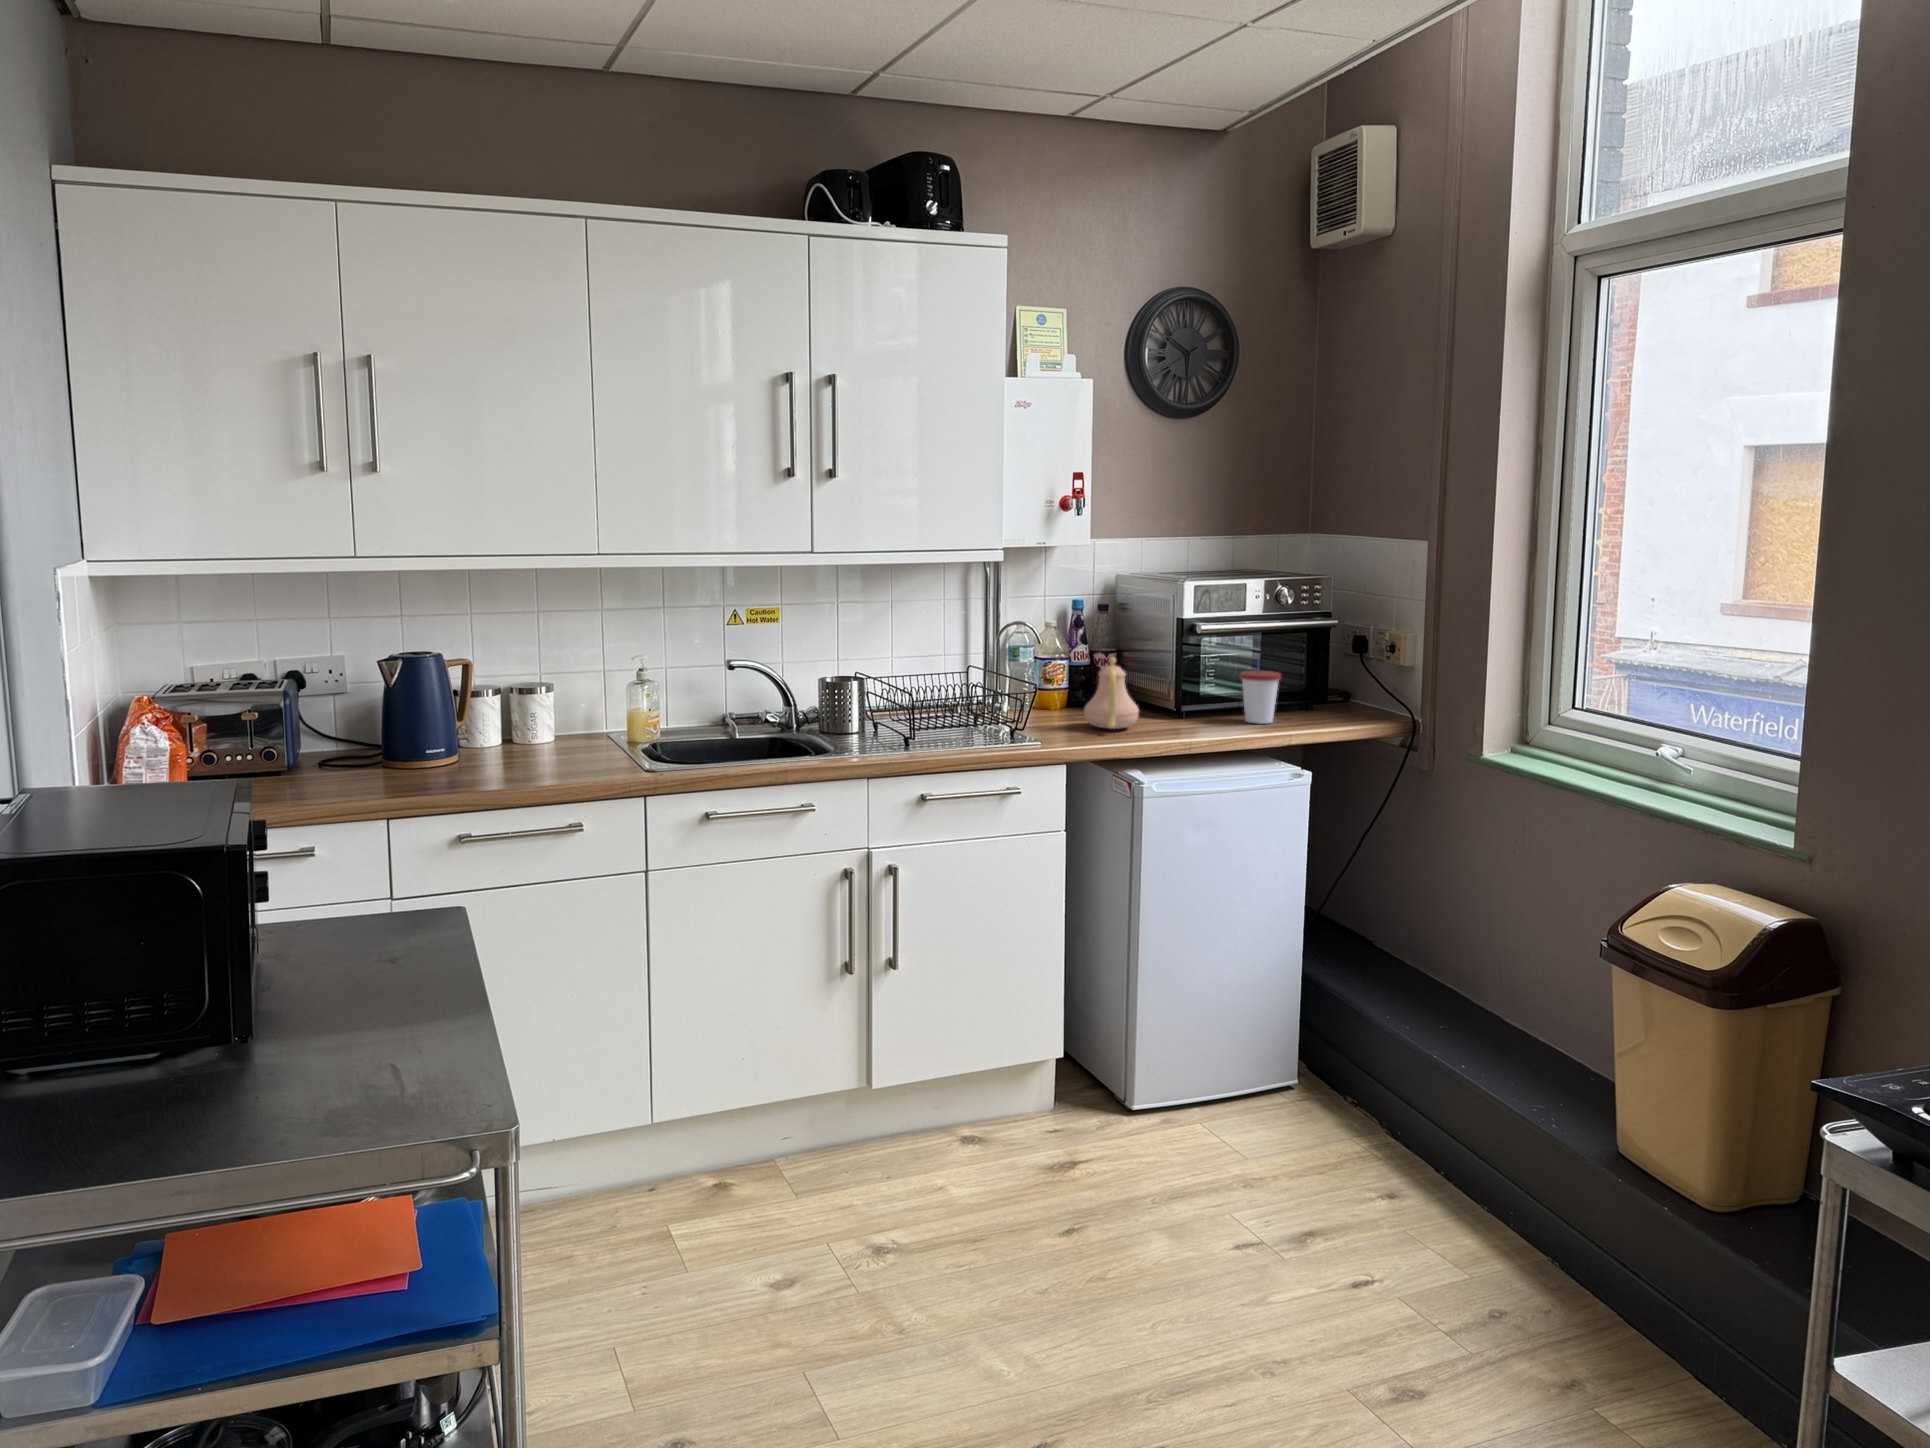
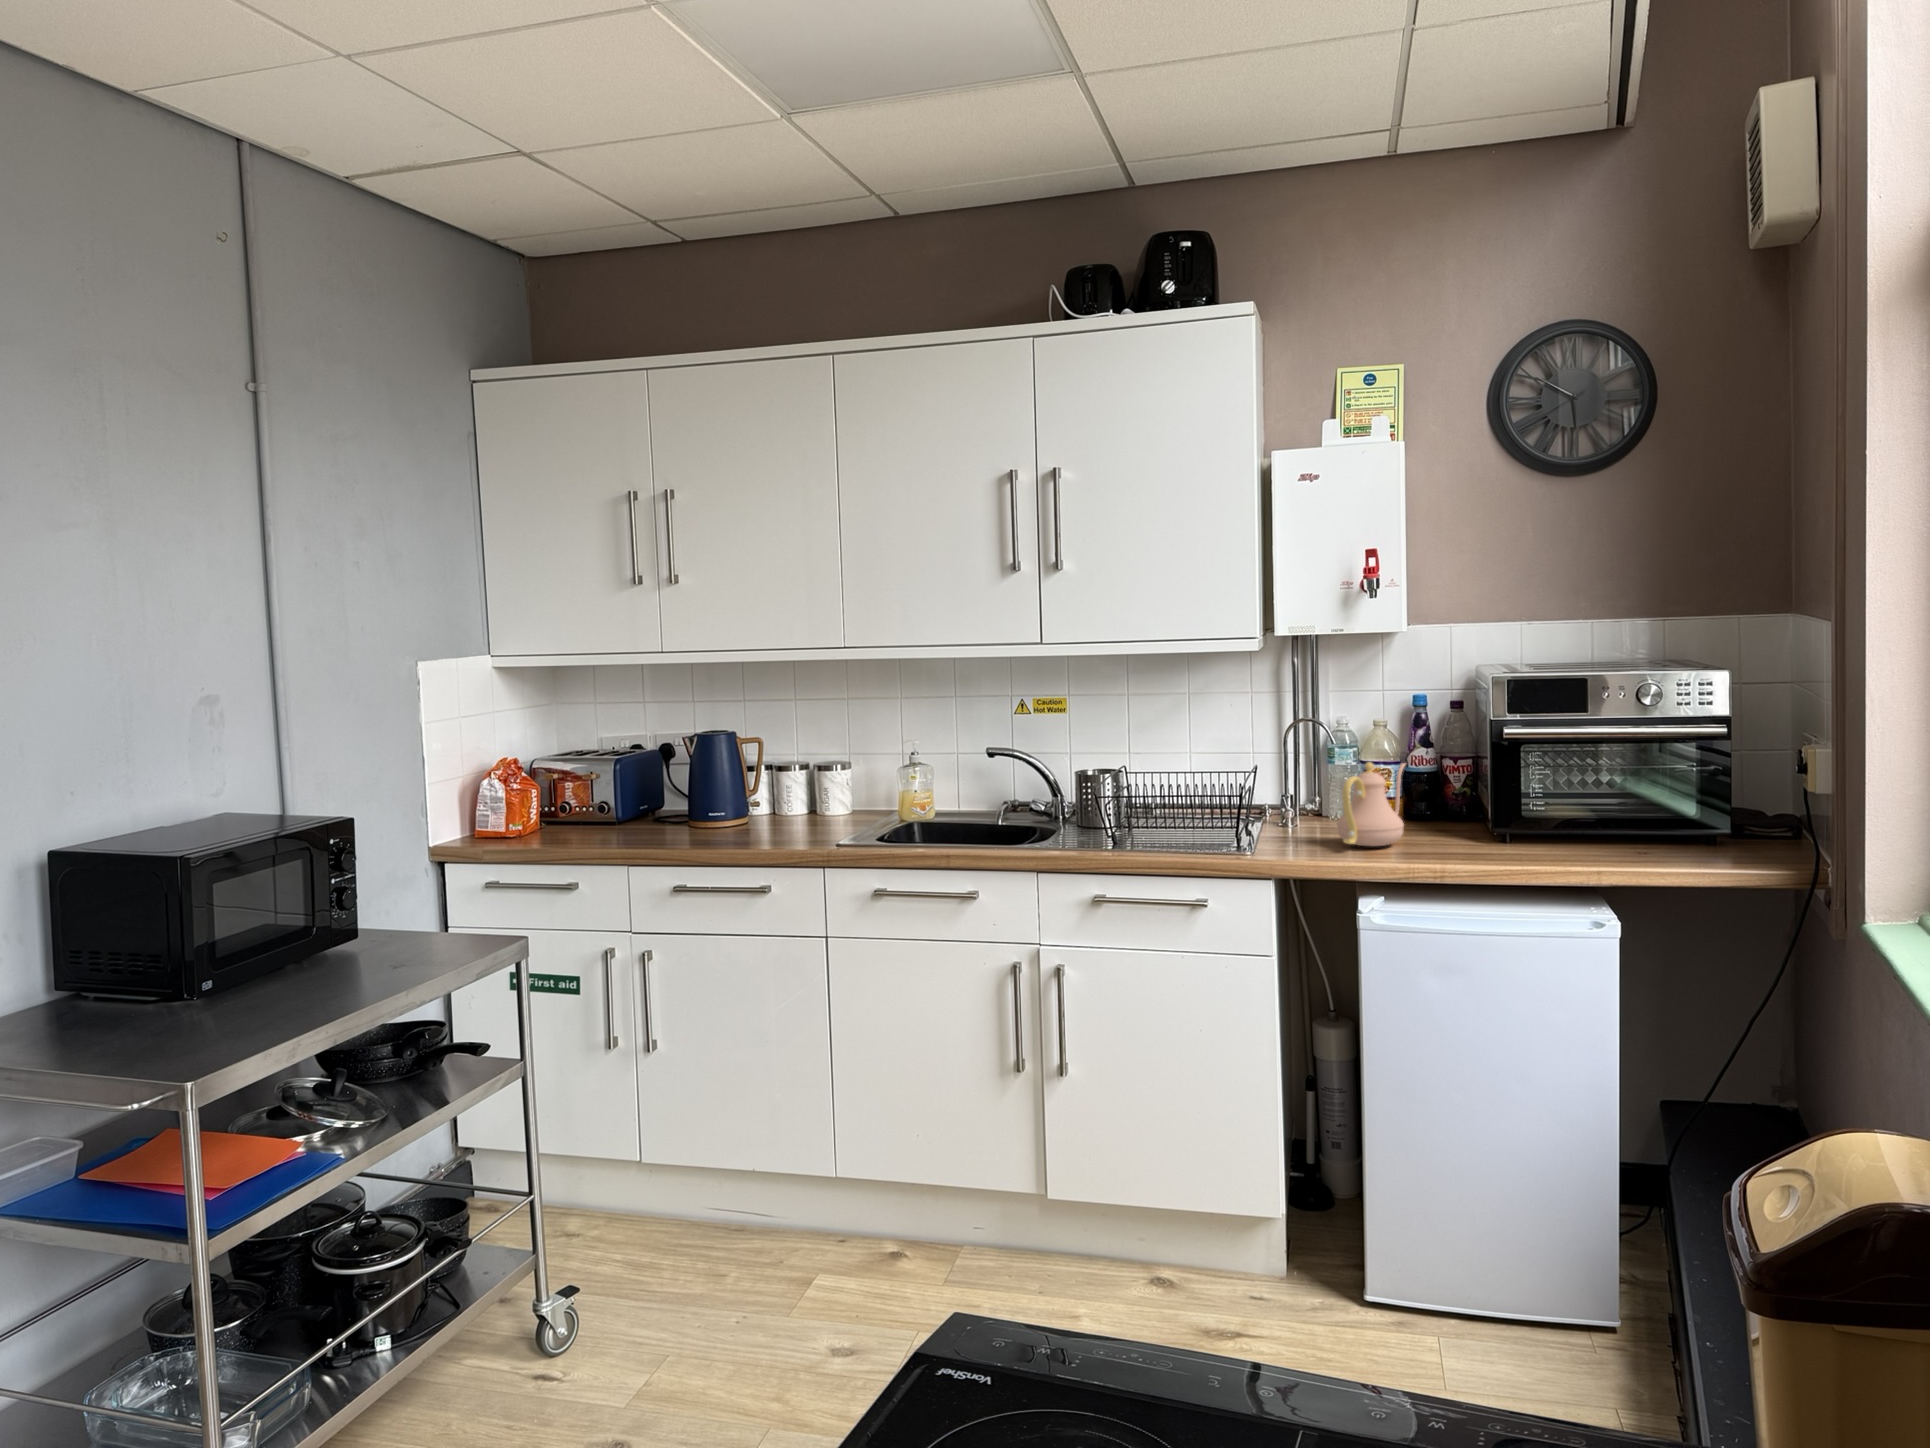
cup: present [1240,662,1281,724] -> none [1550,775,1607,857]

